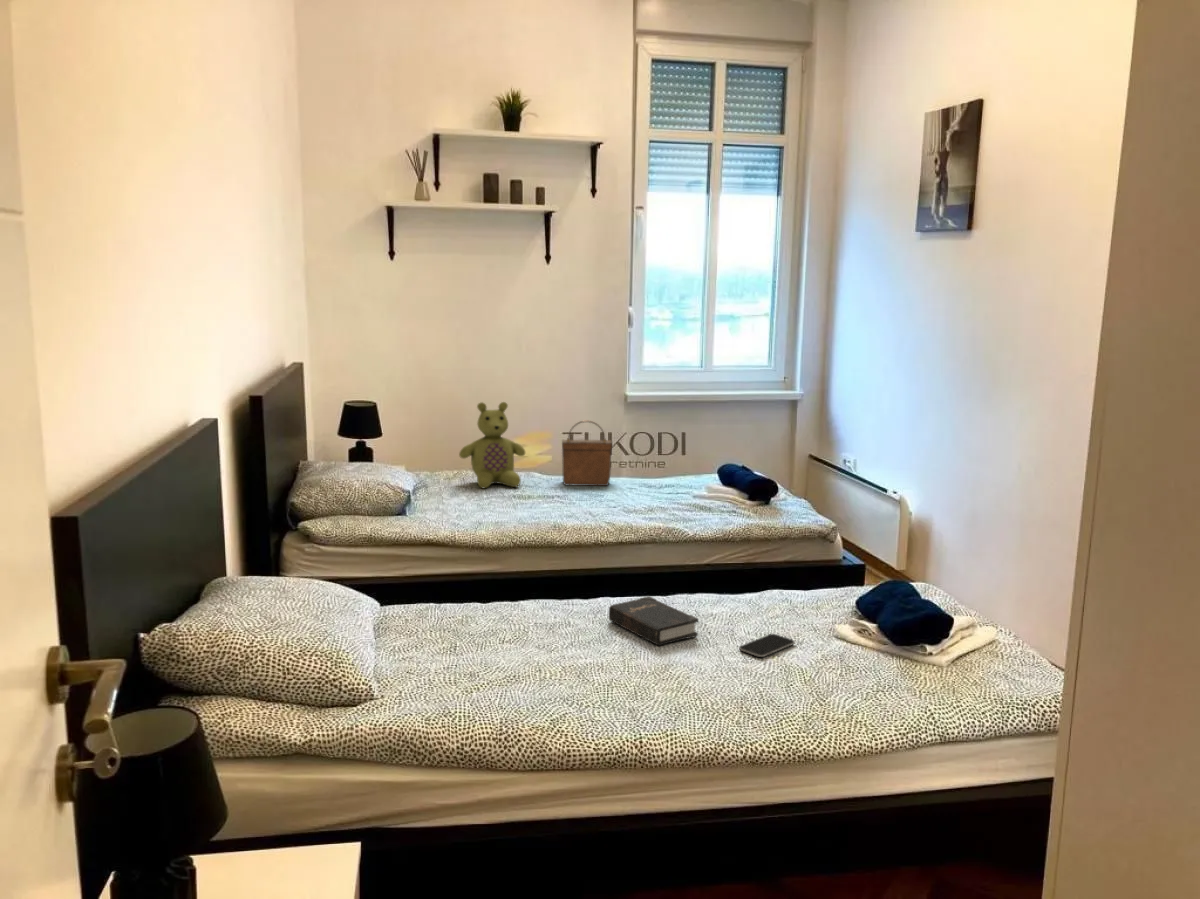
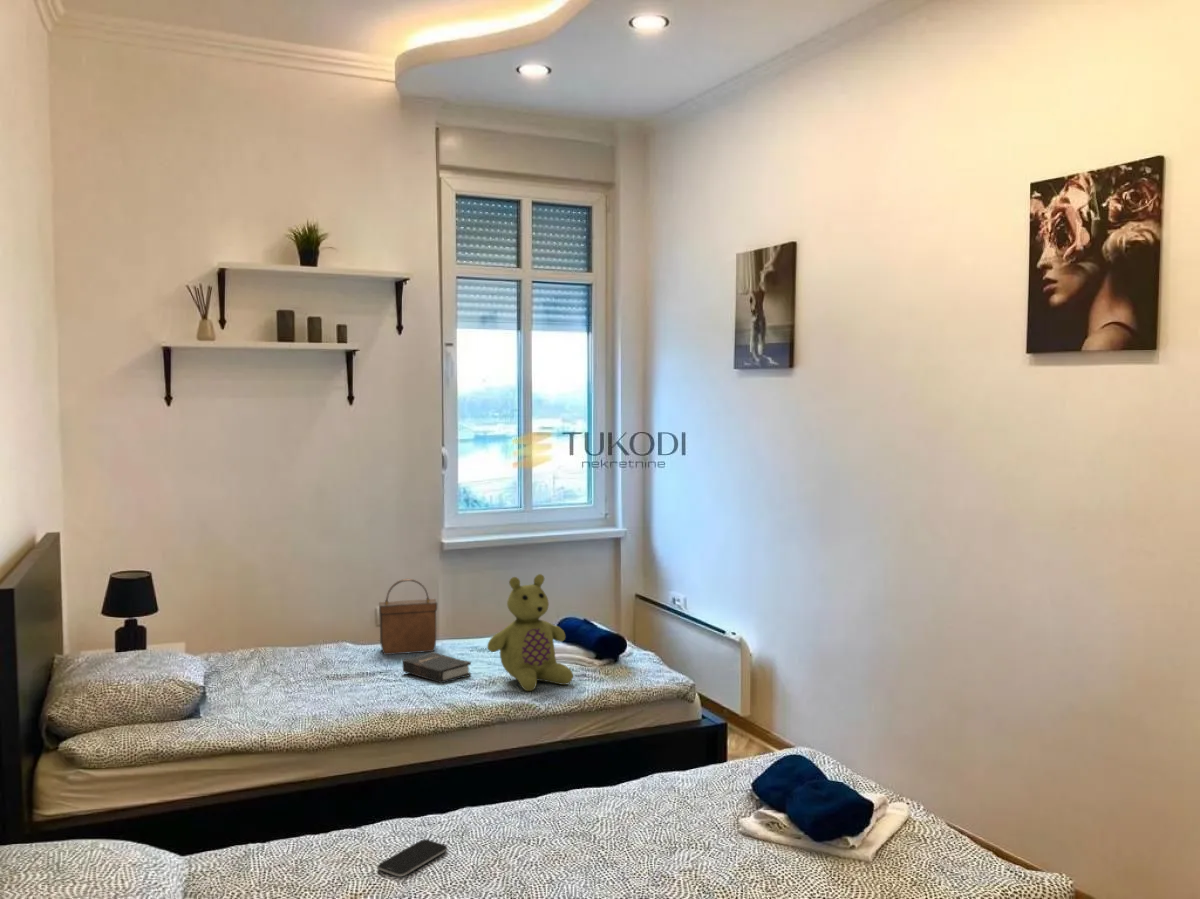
stuffed bear: present [459,402,525,488] -> present [488,574,573,691]
hardback book: present [609,596,698,645] -> present [403,652,471,683]
smartphone: present [739,634,794,657] -> present [378,839,447,877]

